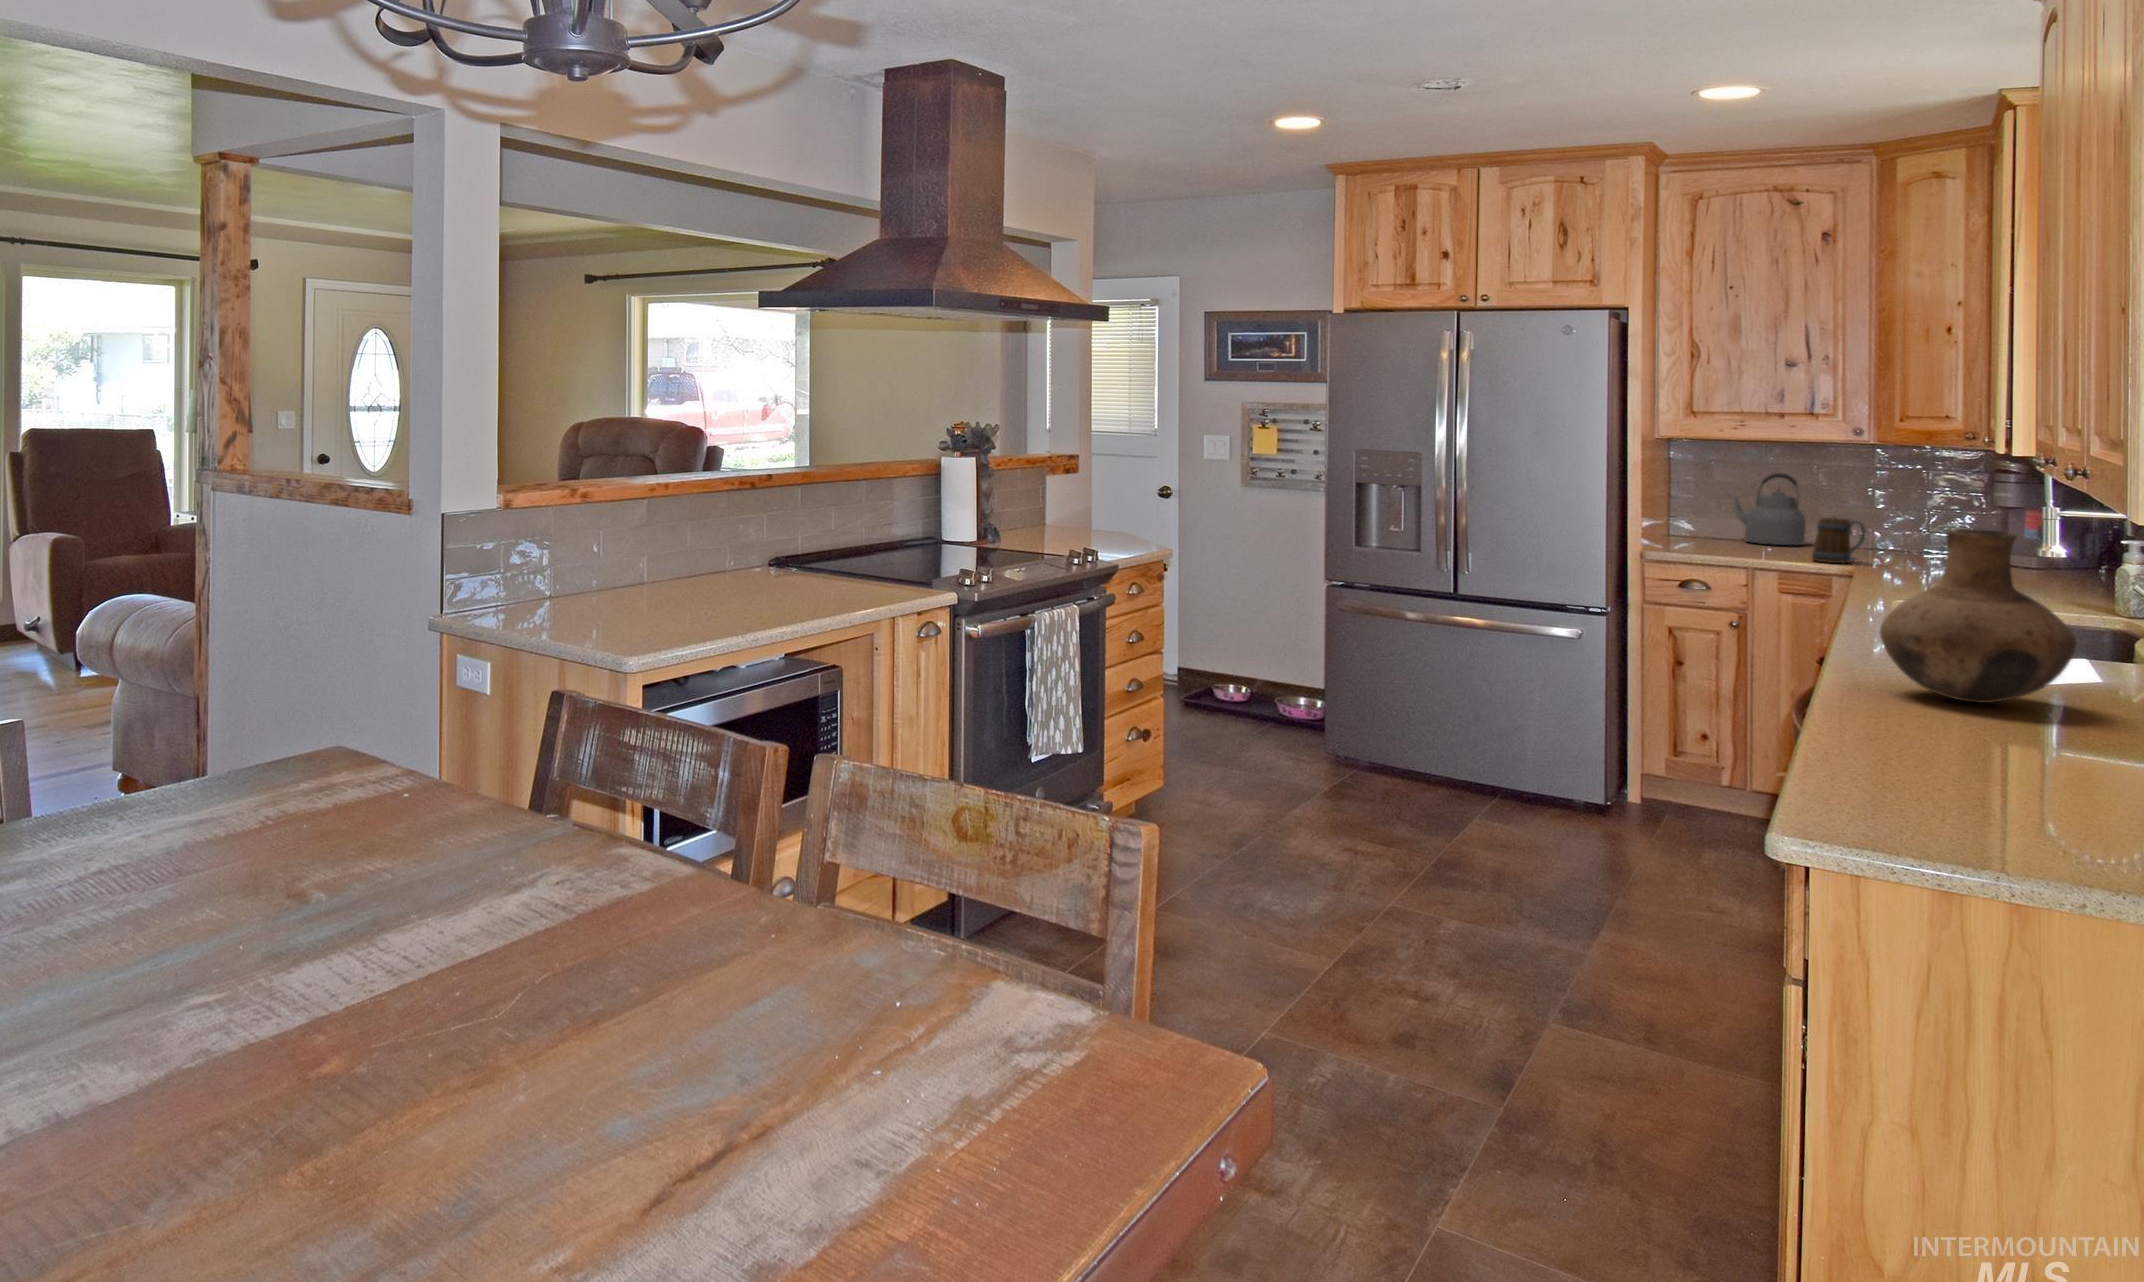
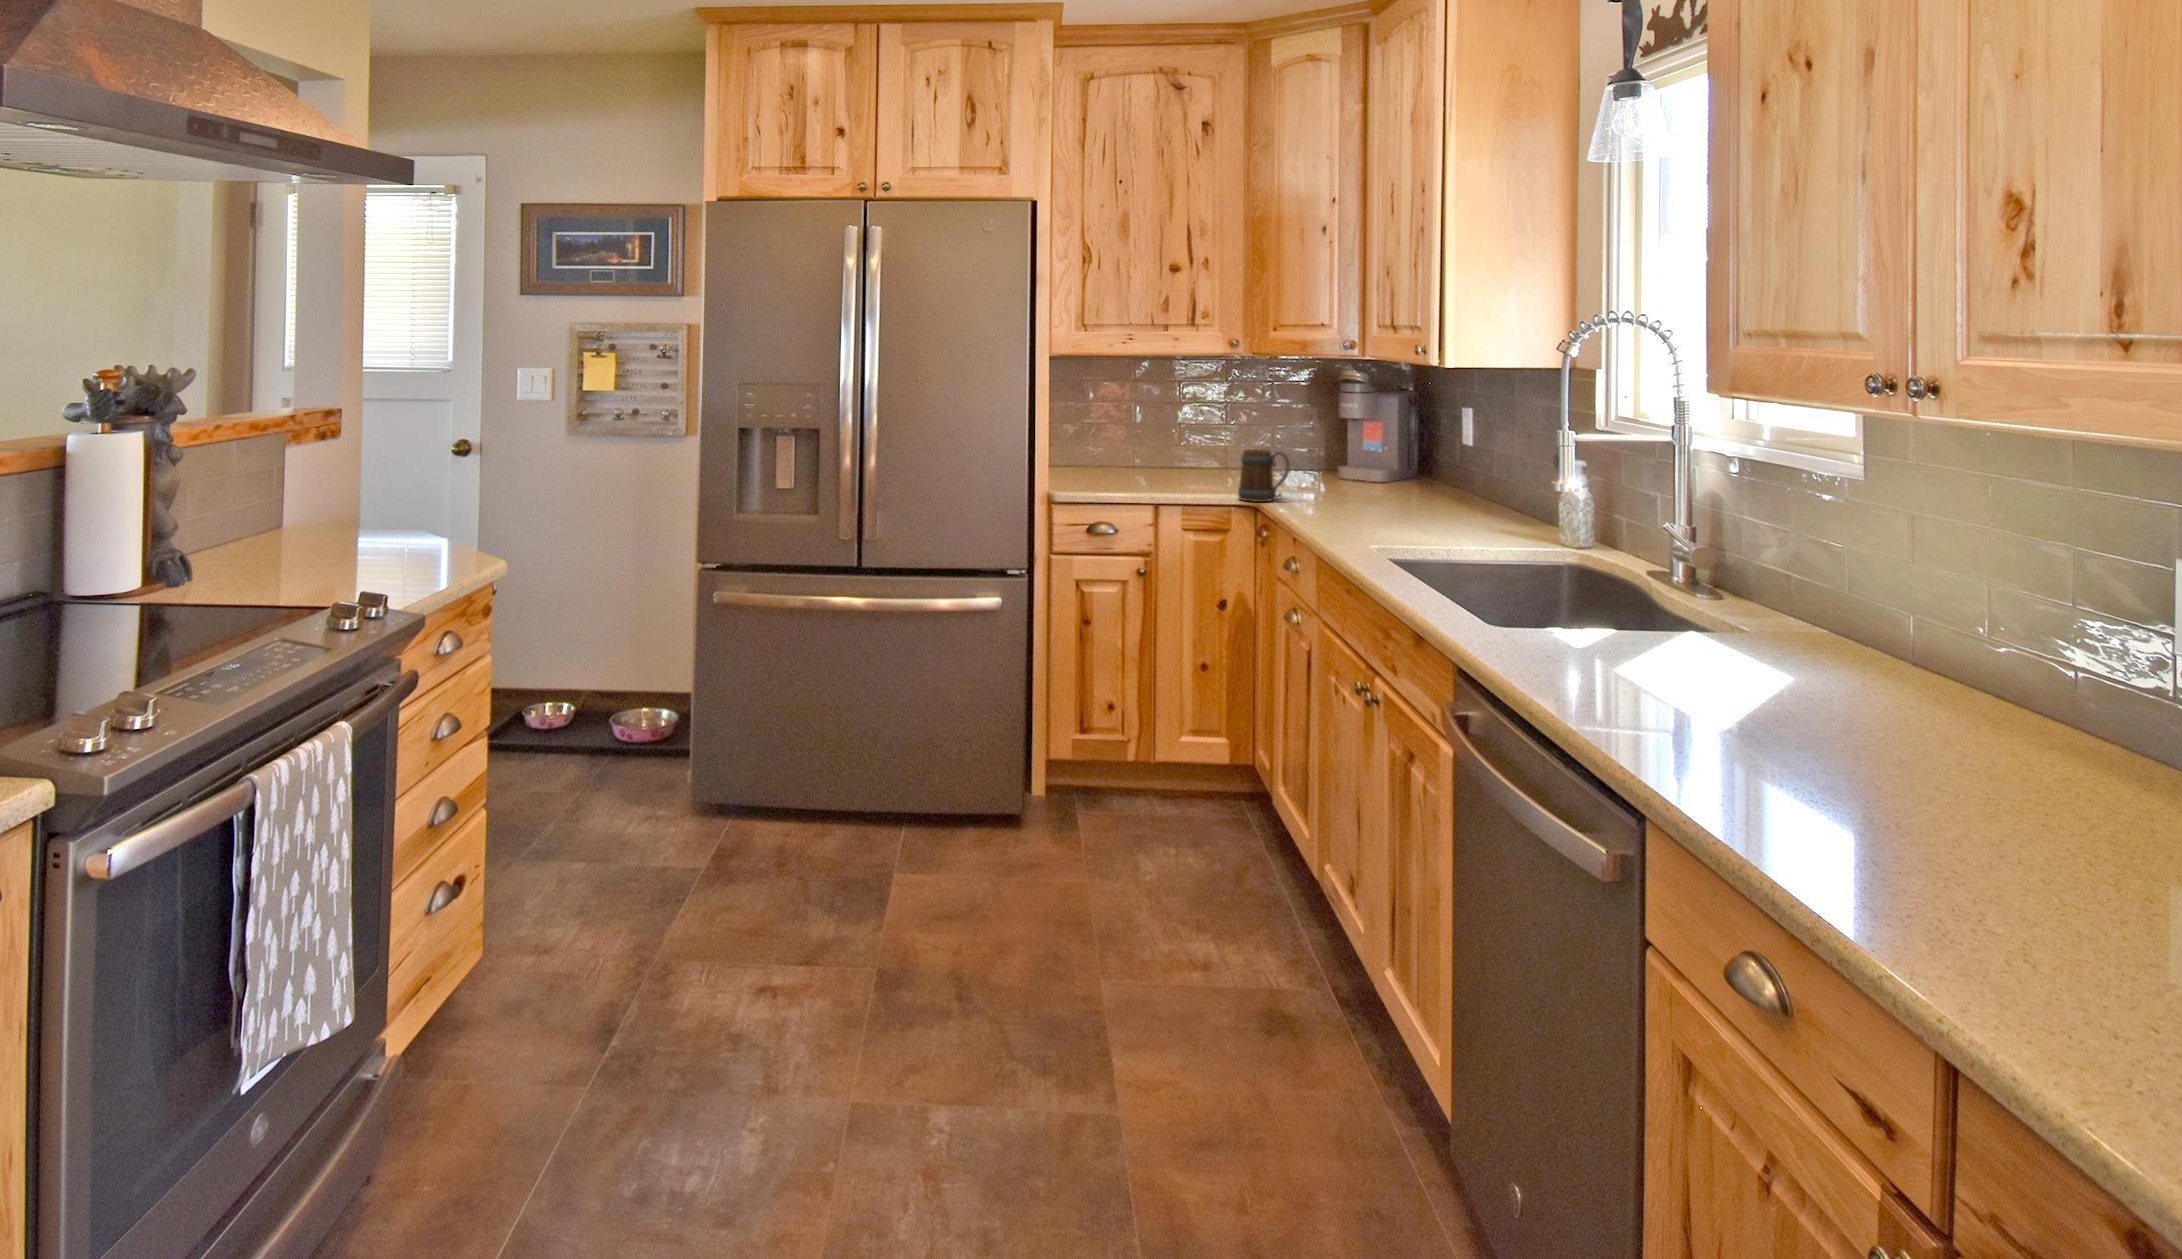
kettle: present [1730,473,1806,545] -> none [1124,398,1204,479]
vase: present [1880,529,2076,703] -> none [1669,508,1932,776]

